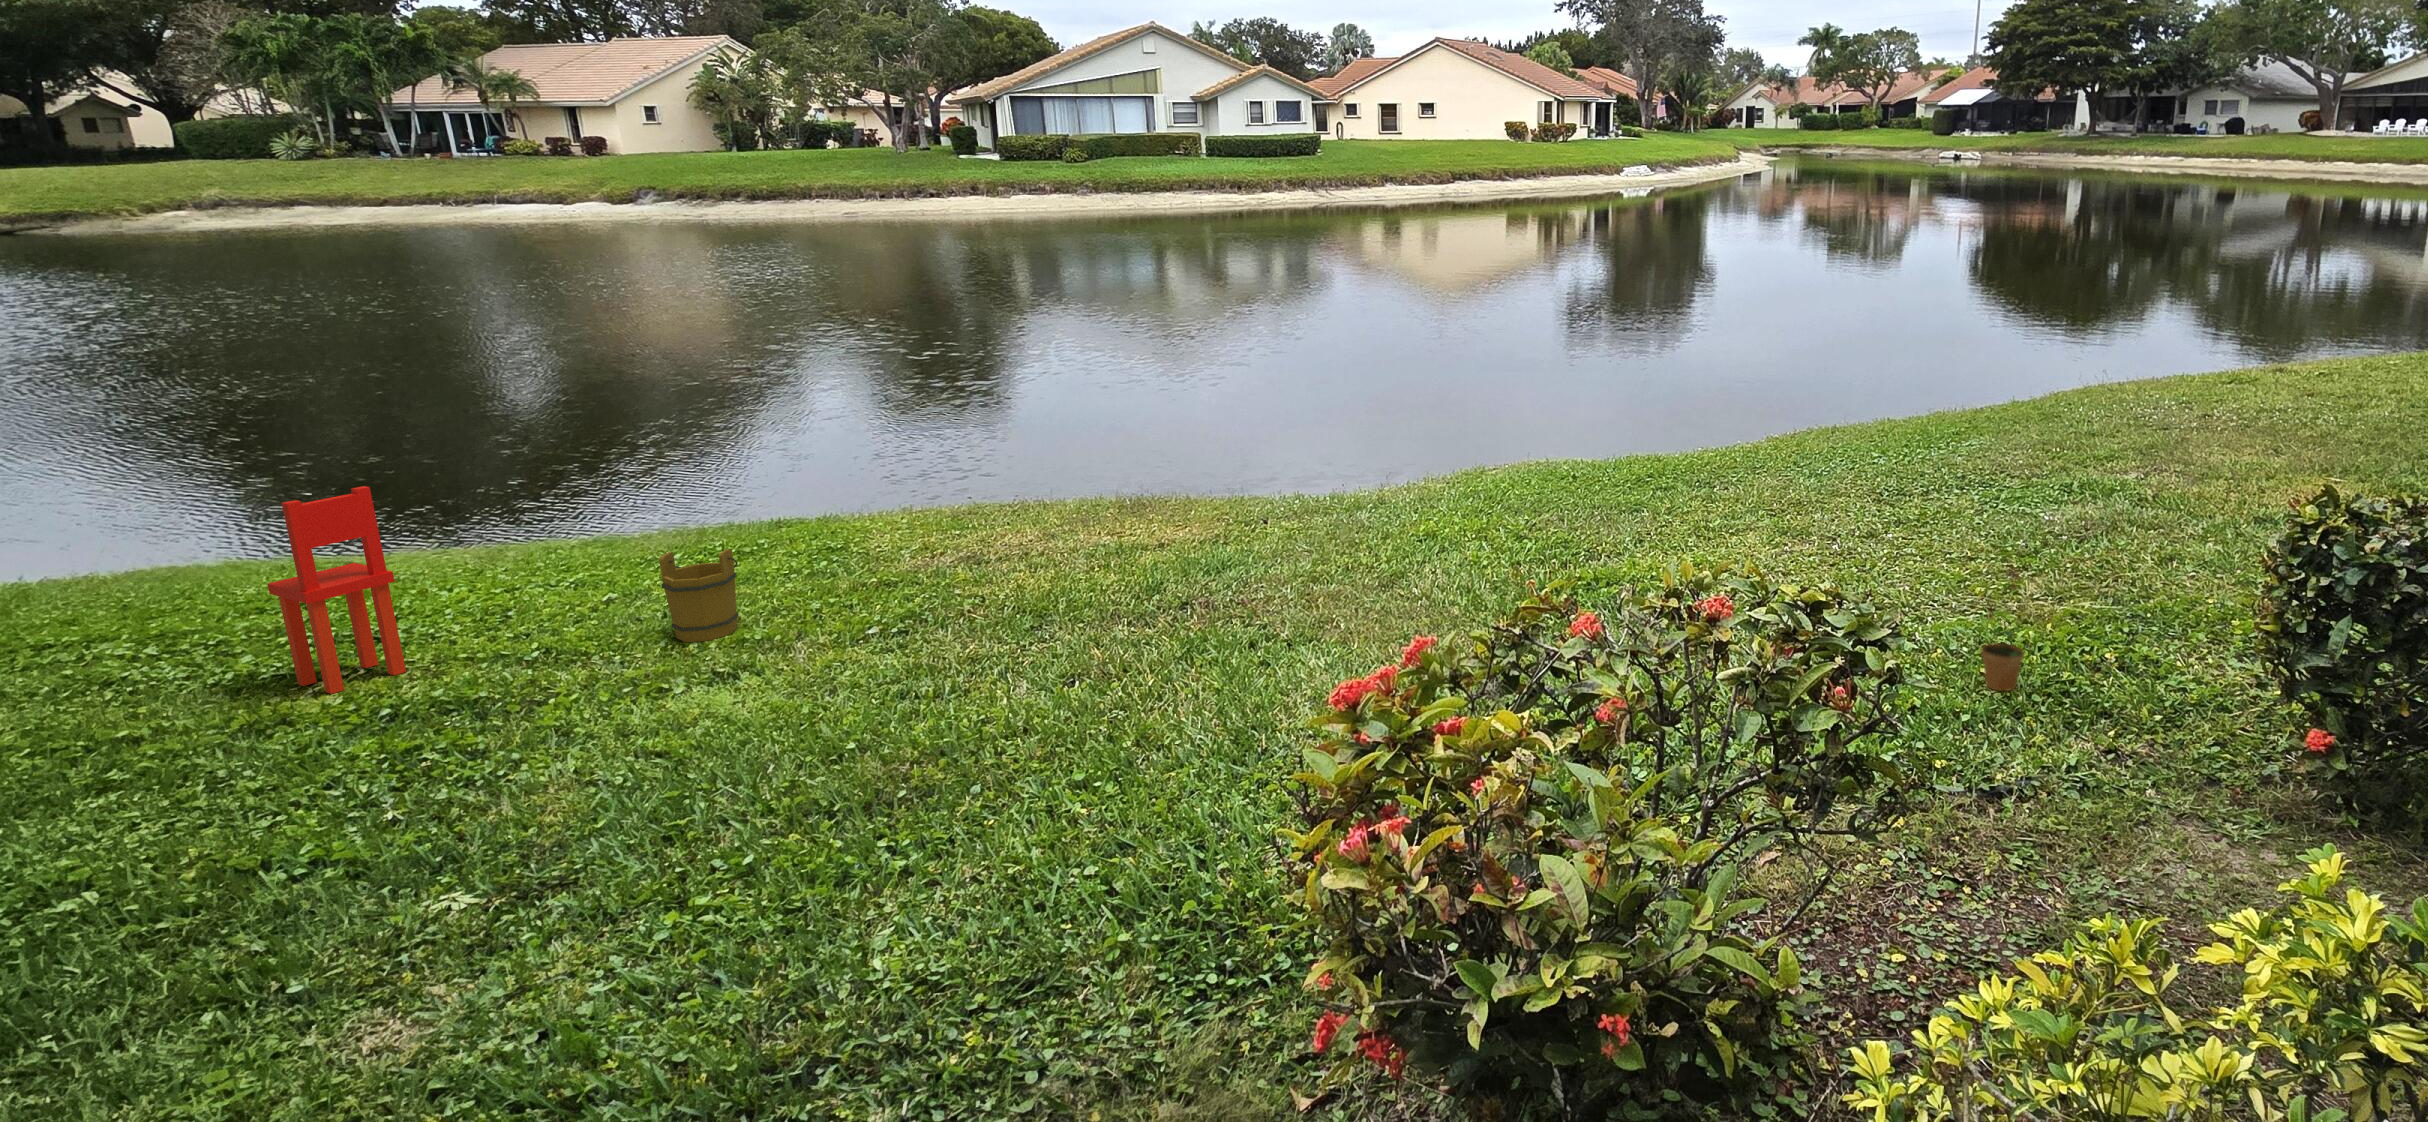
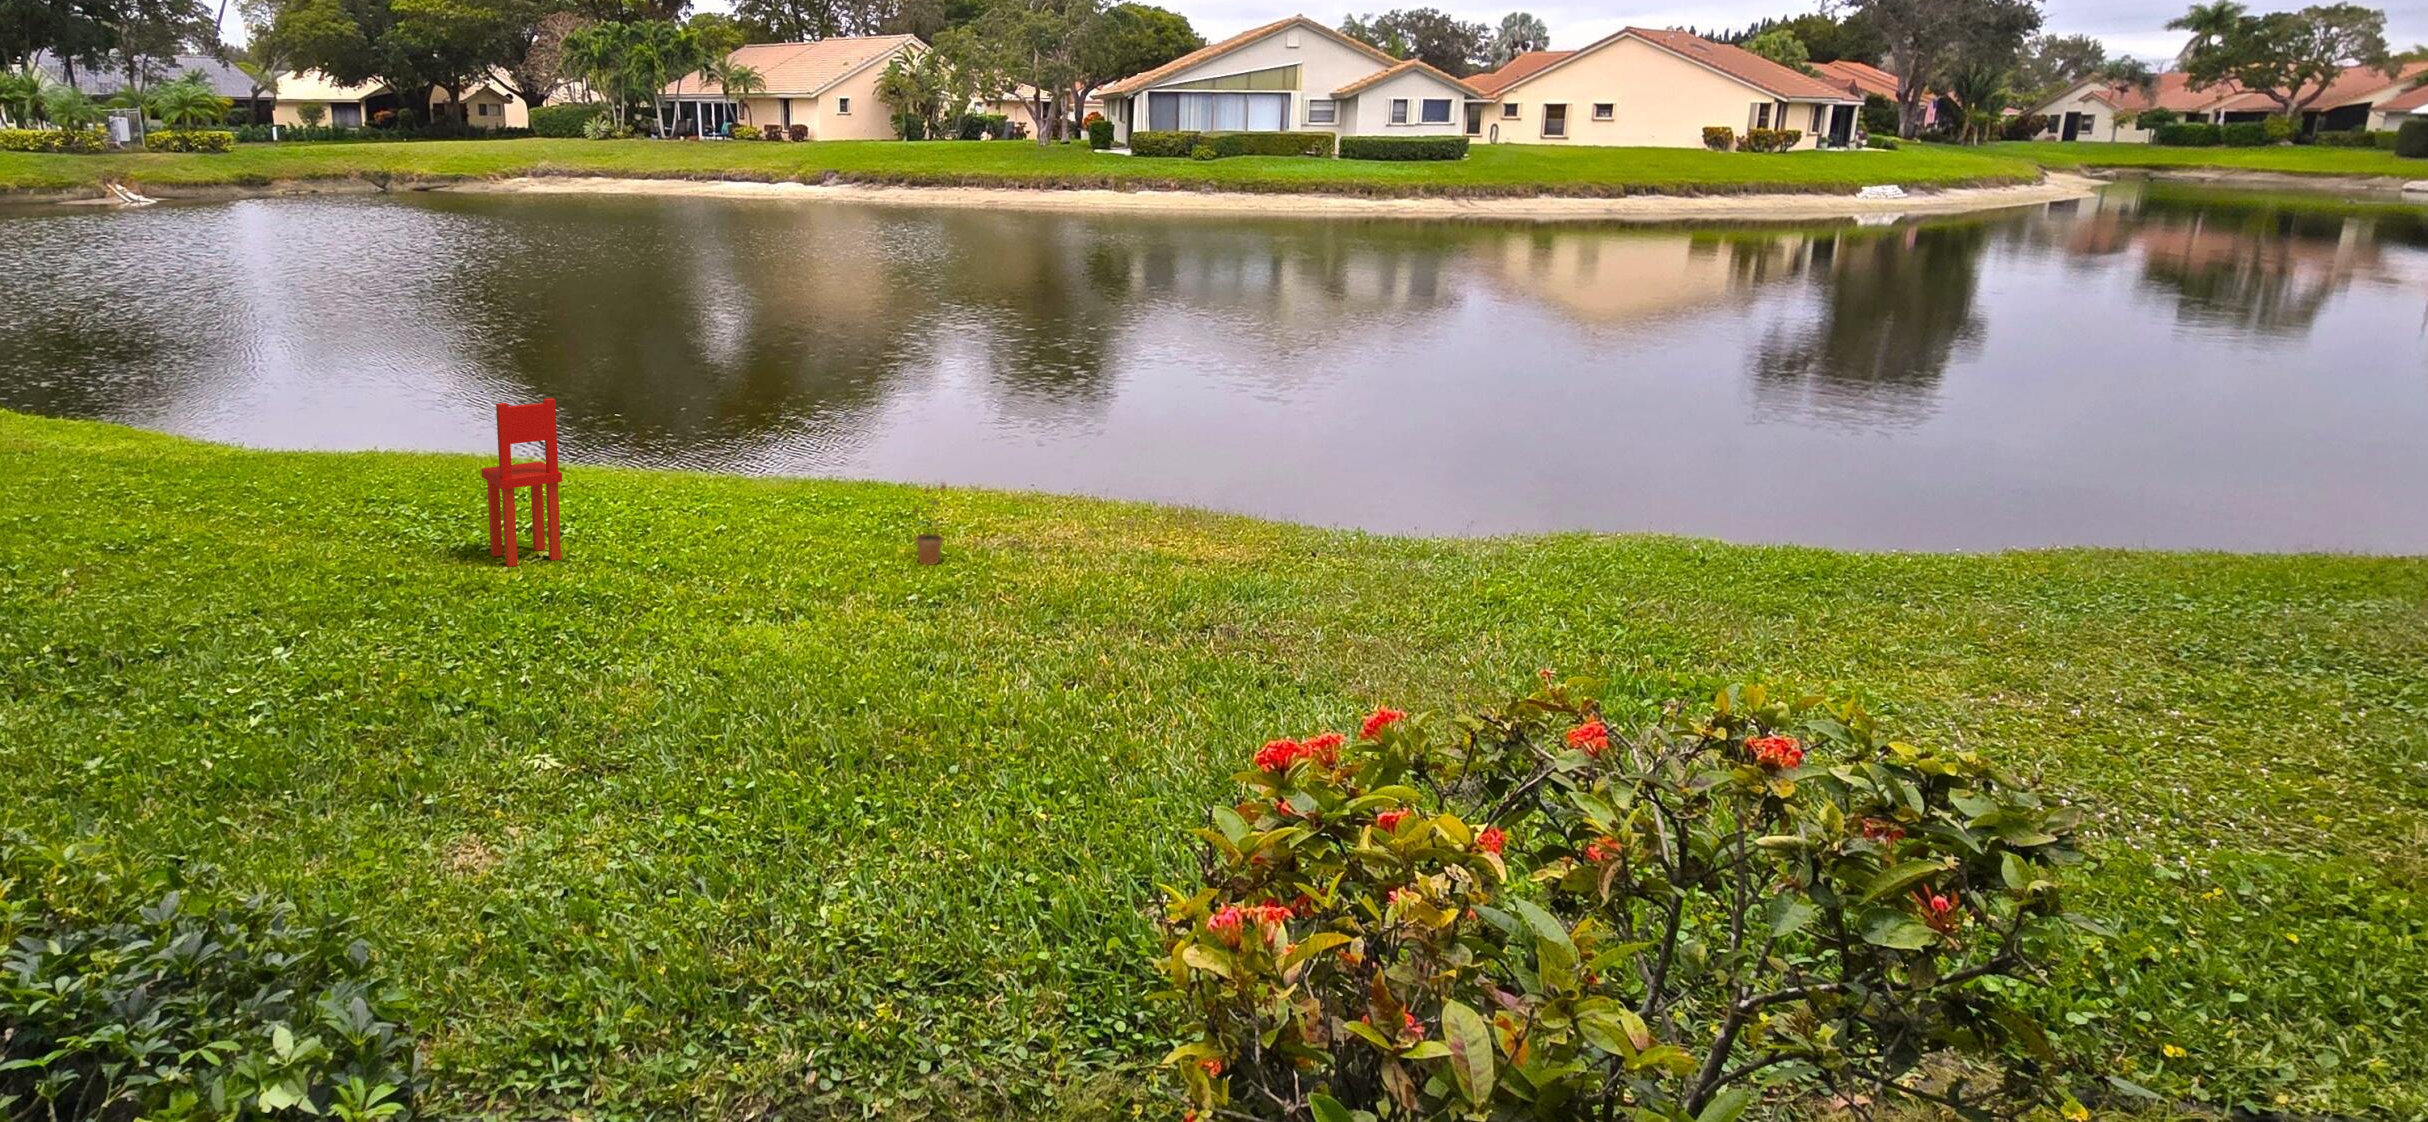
bucket: present [659,549,739,642] -> none [750,490,812,577]
potted plant: present [1981,568,2024,692] -> present [914,484,946,565]

